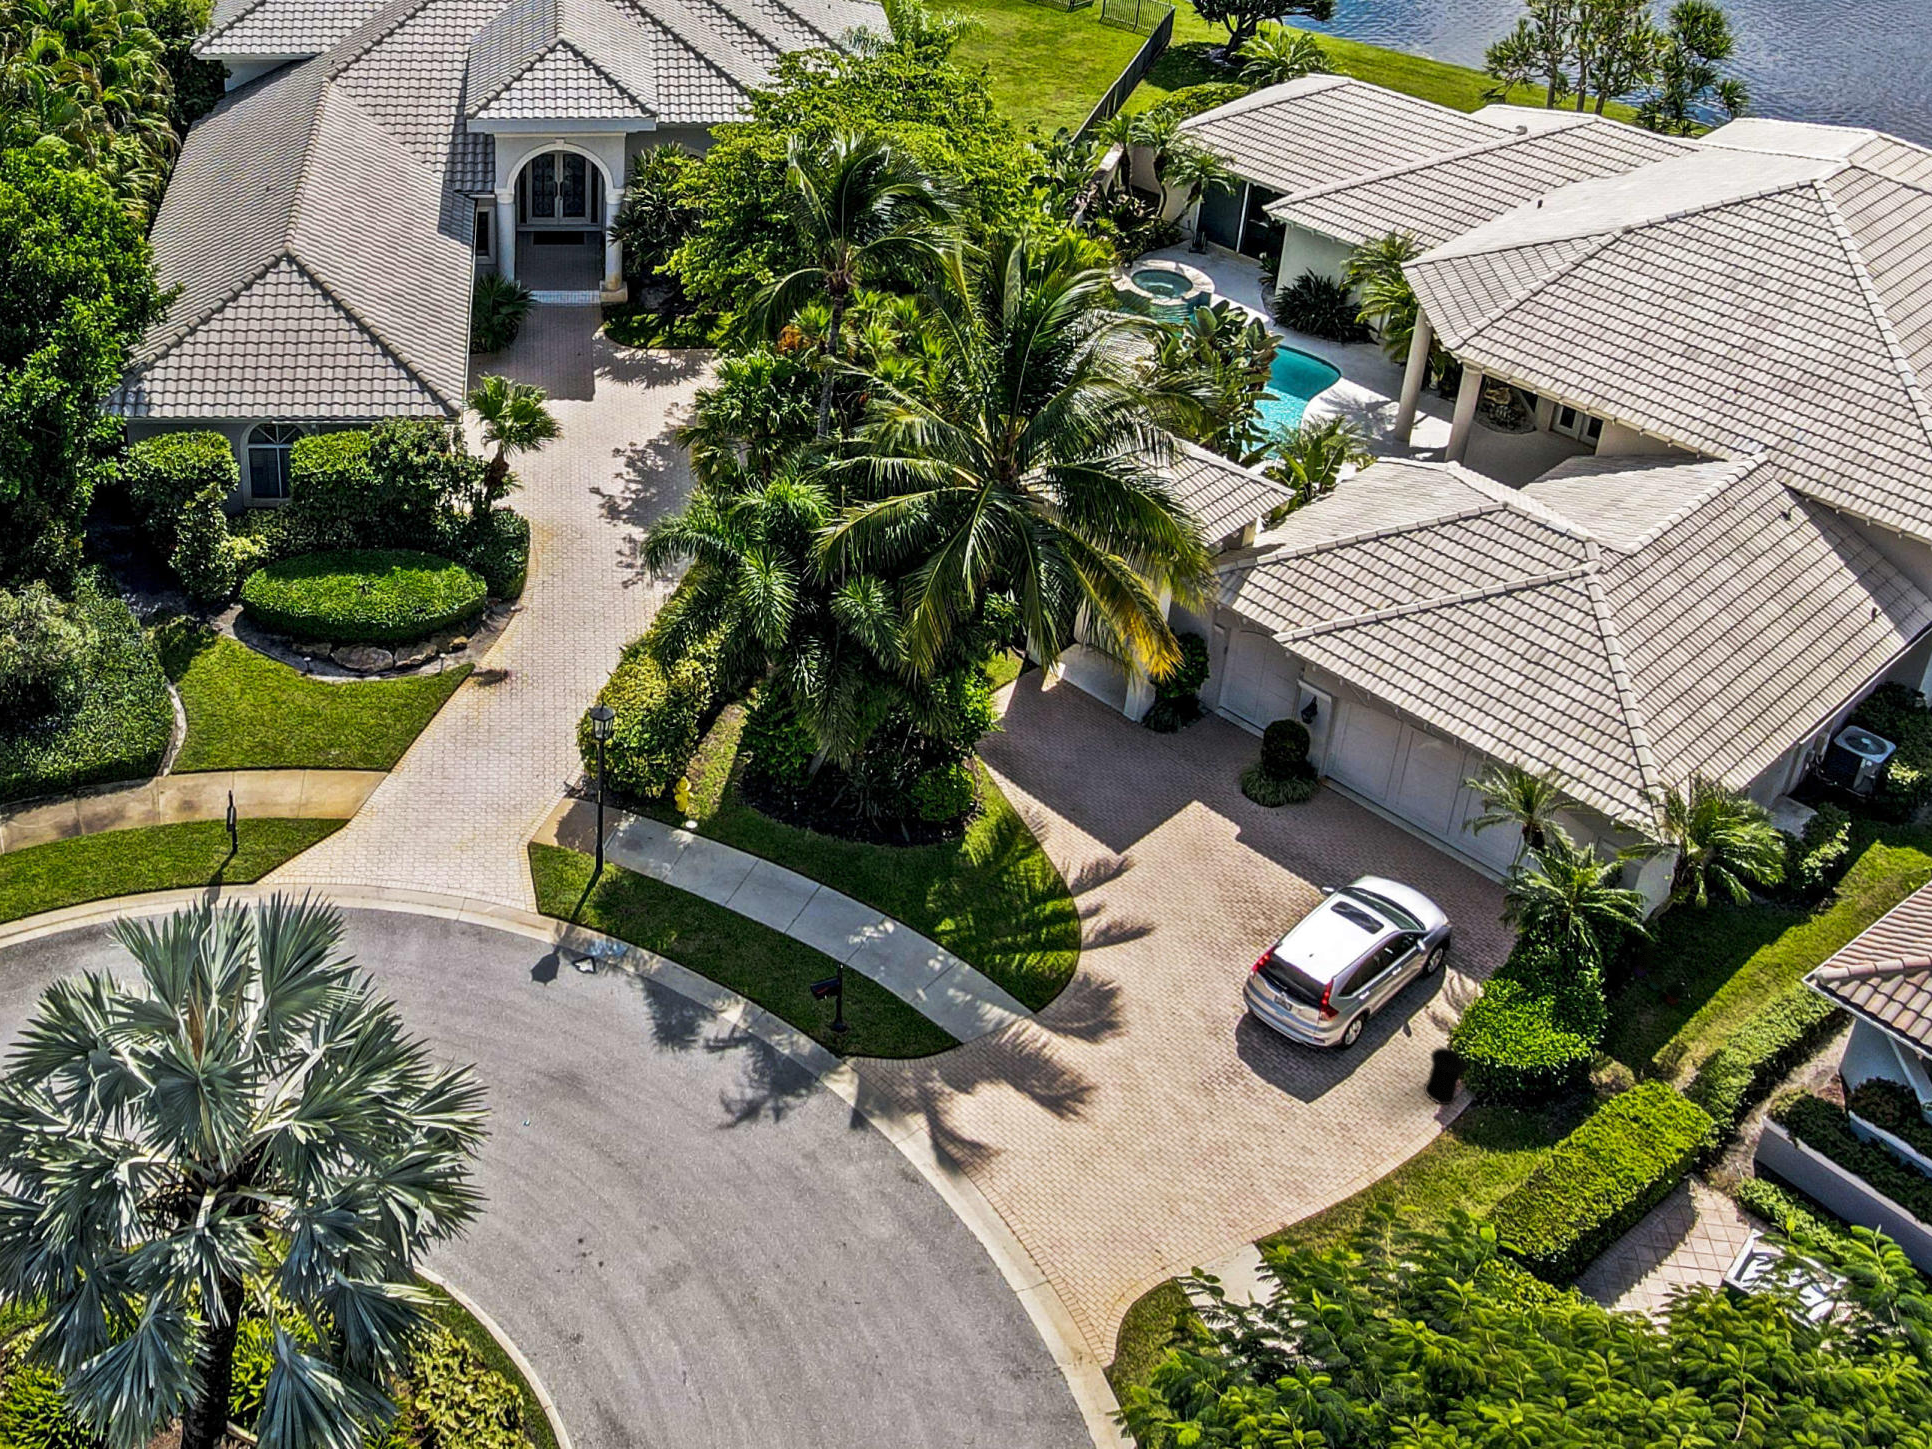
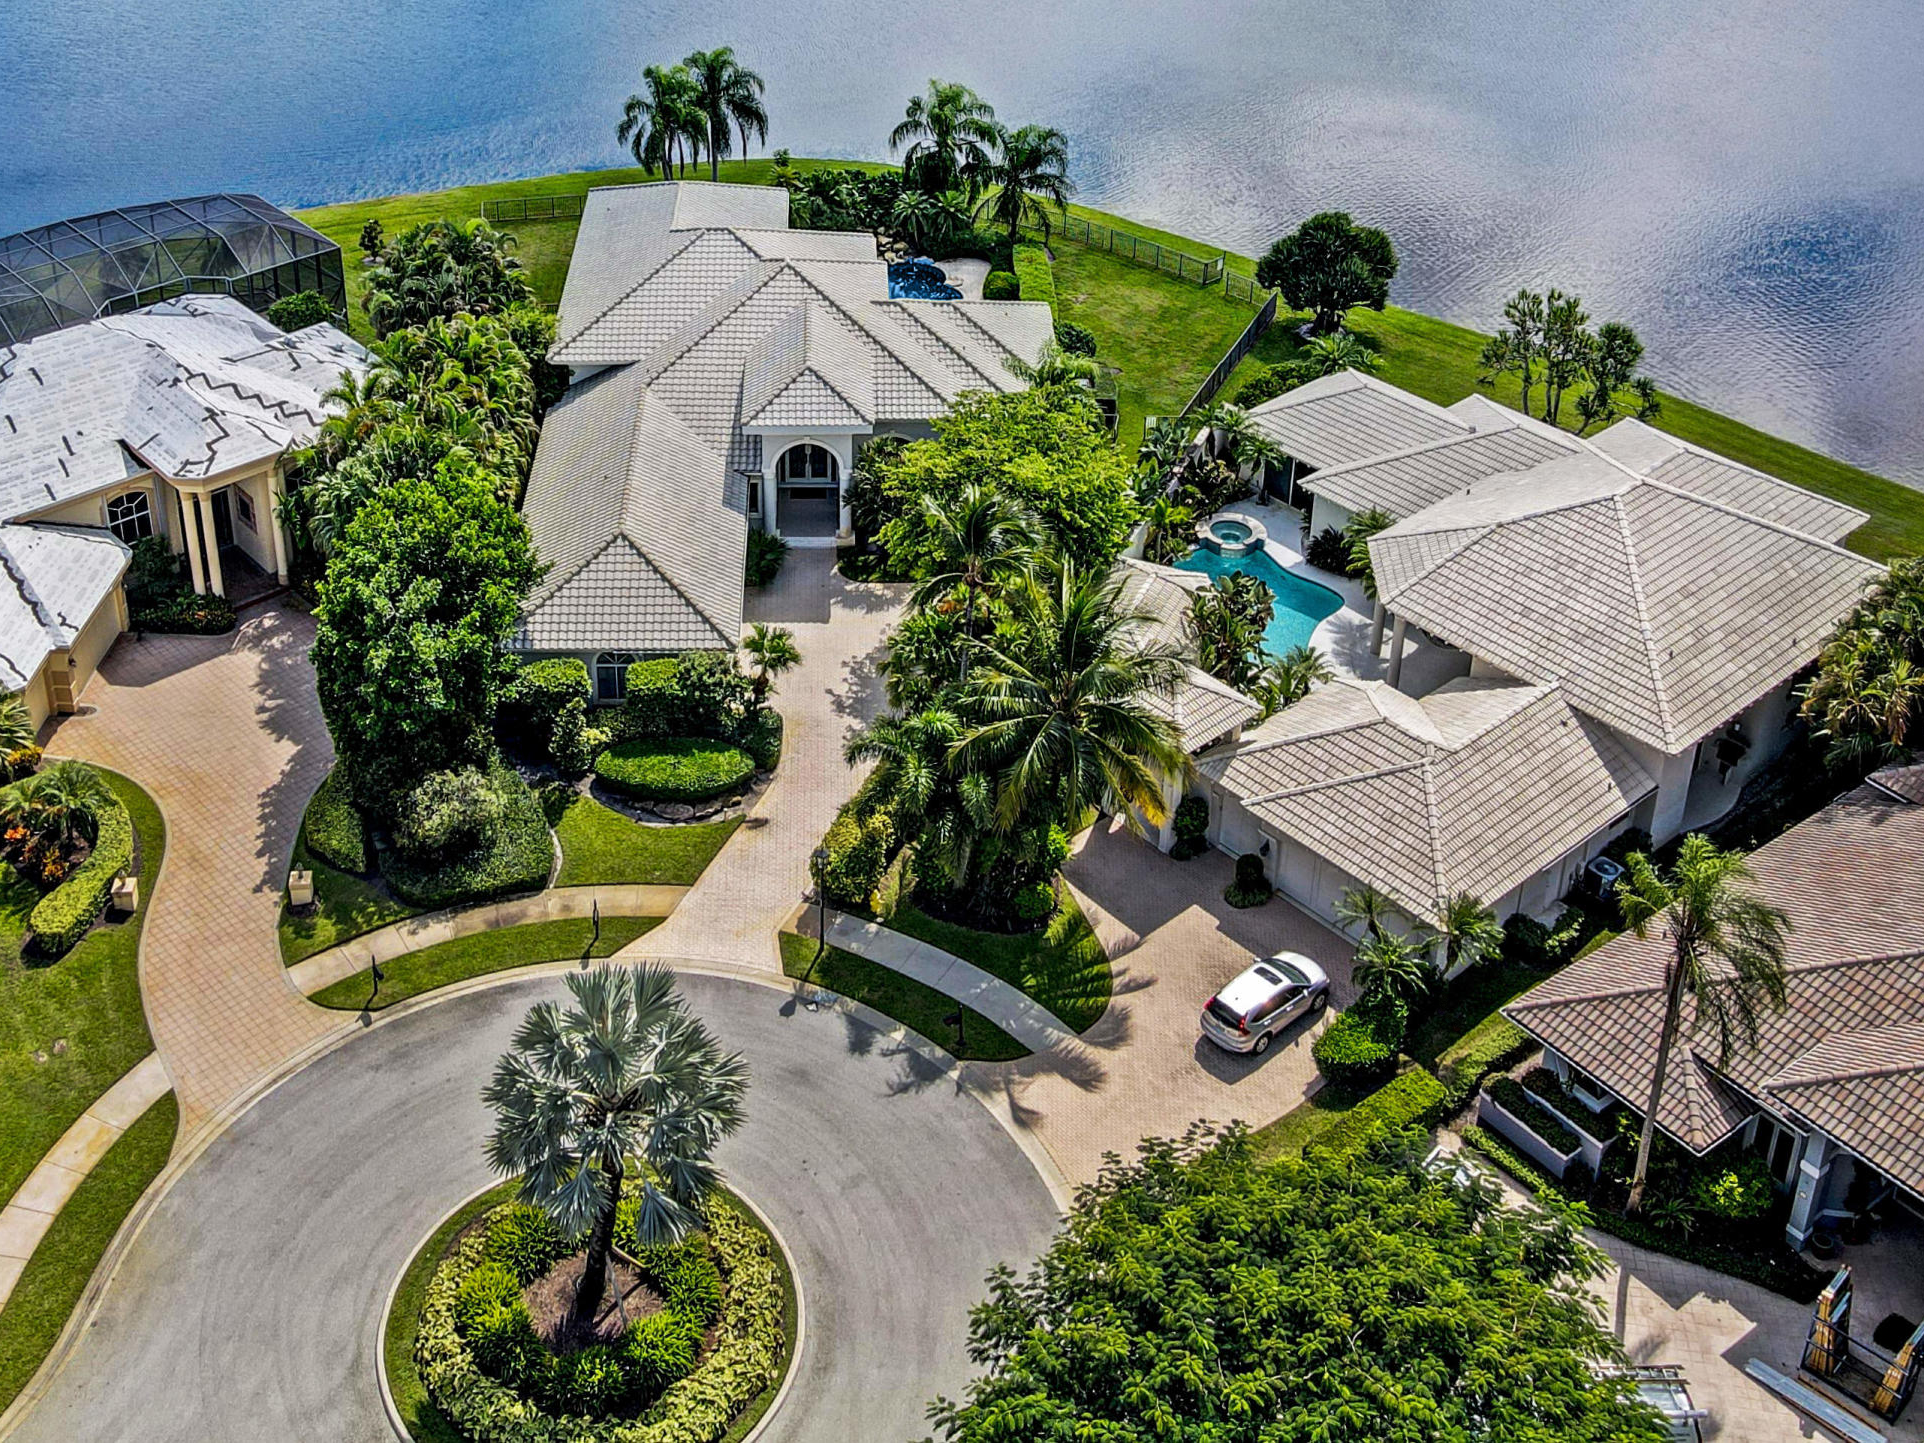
trash can: present [1424,1047,1467,1104] -> none [1299,1055,1321,1089]

